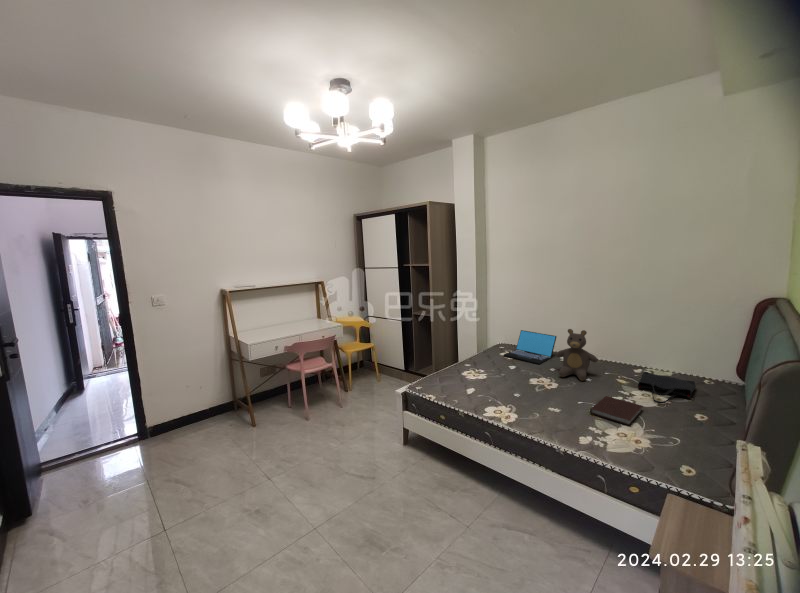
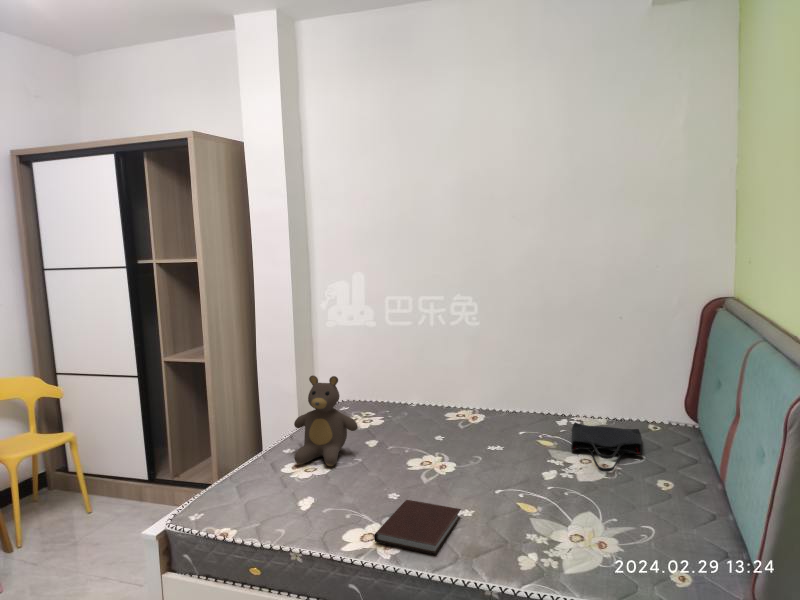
teddy bear: present [556,329,598,380] -> present [294,375,358,466]
laptop: present [504,330,556,364] -> none [353,373,439,432]
notebook: present [590,396,643,426] -> present [374,500,461,555]

